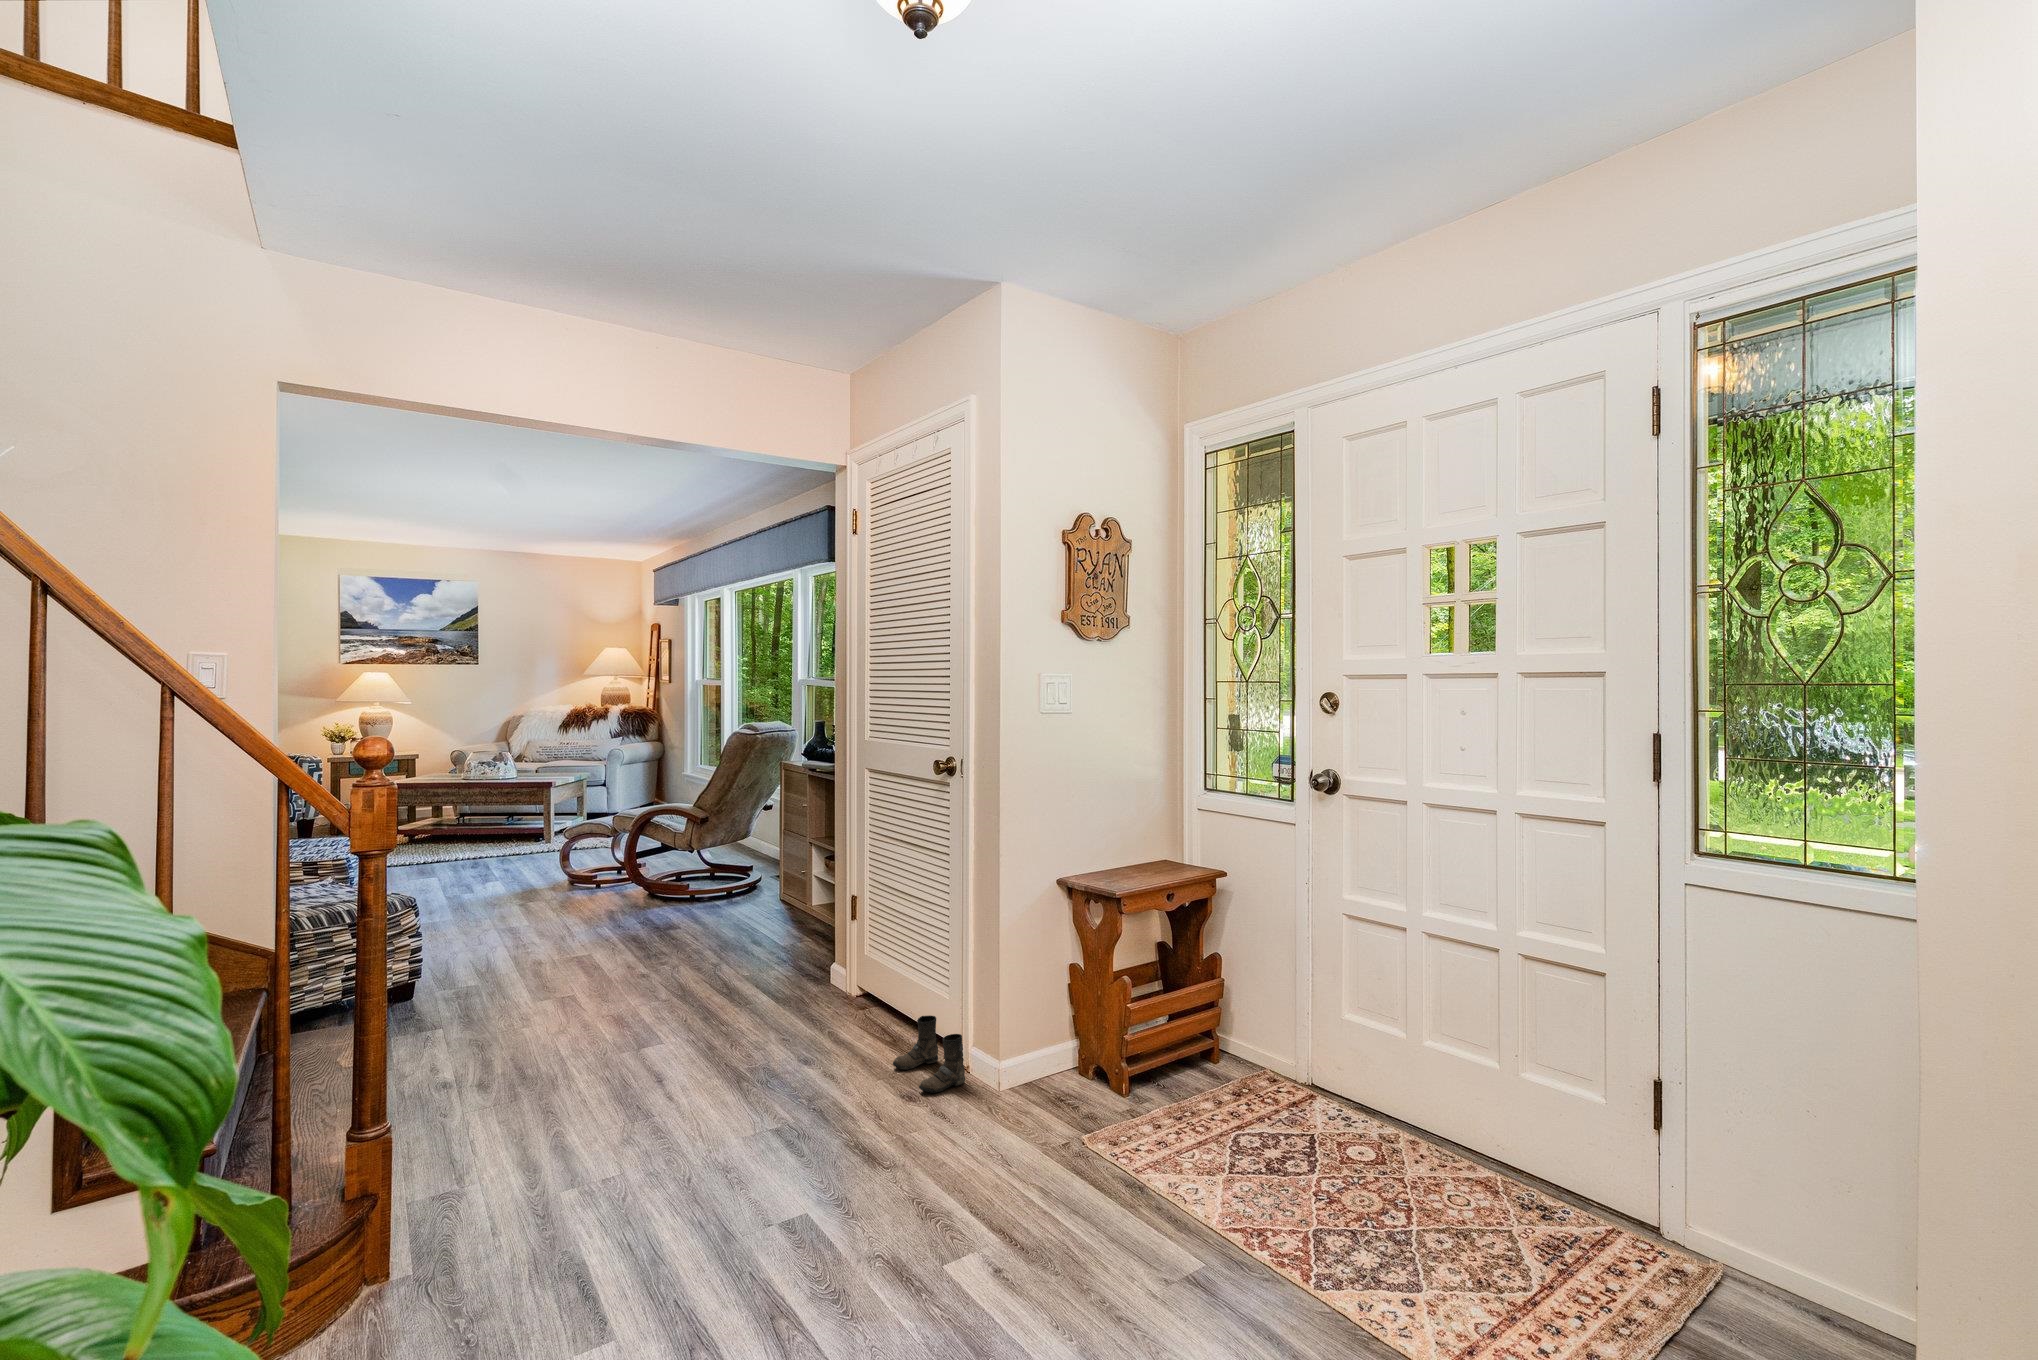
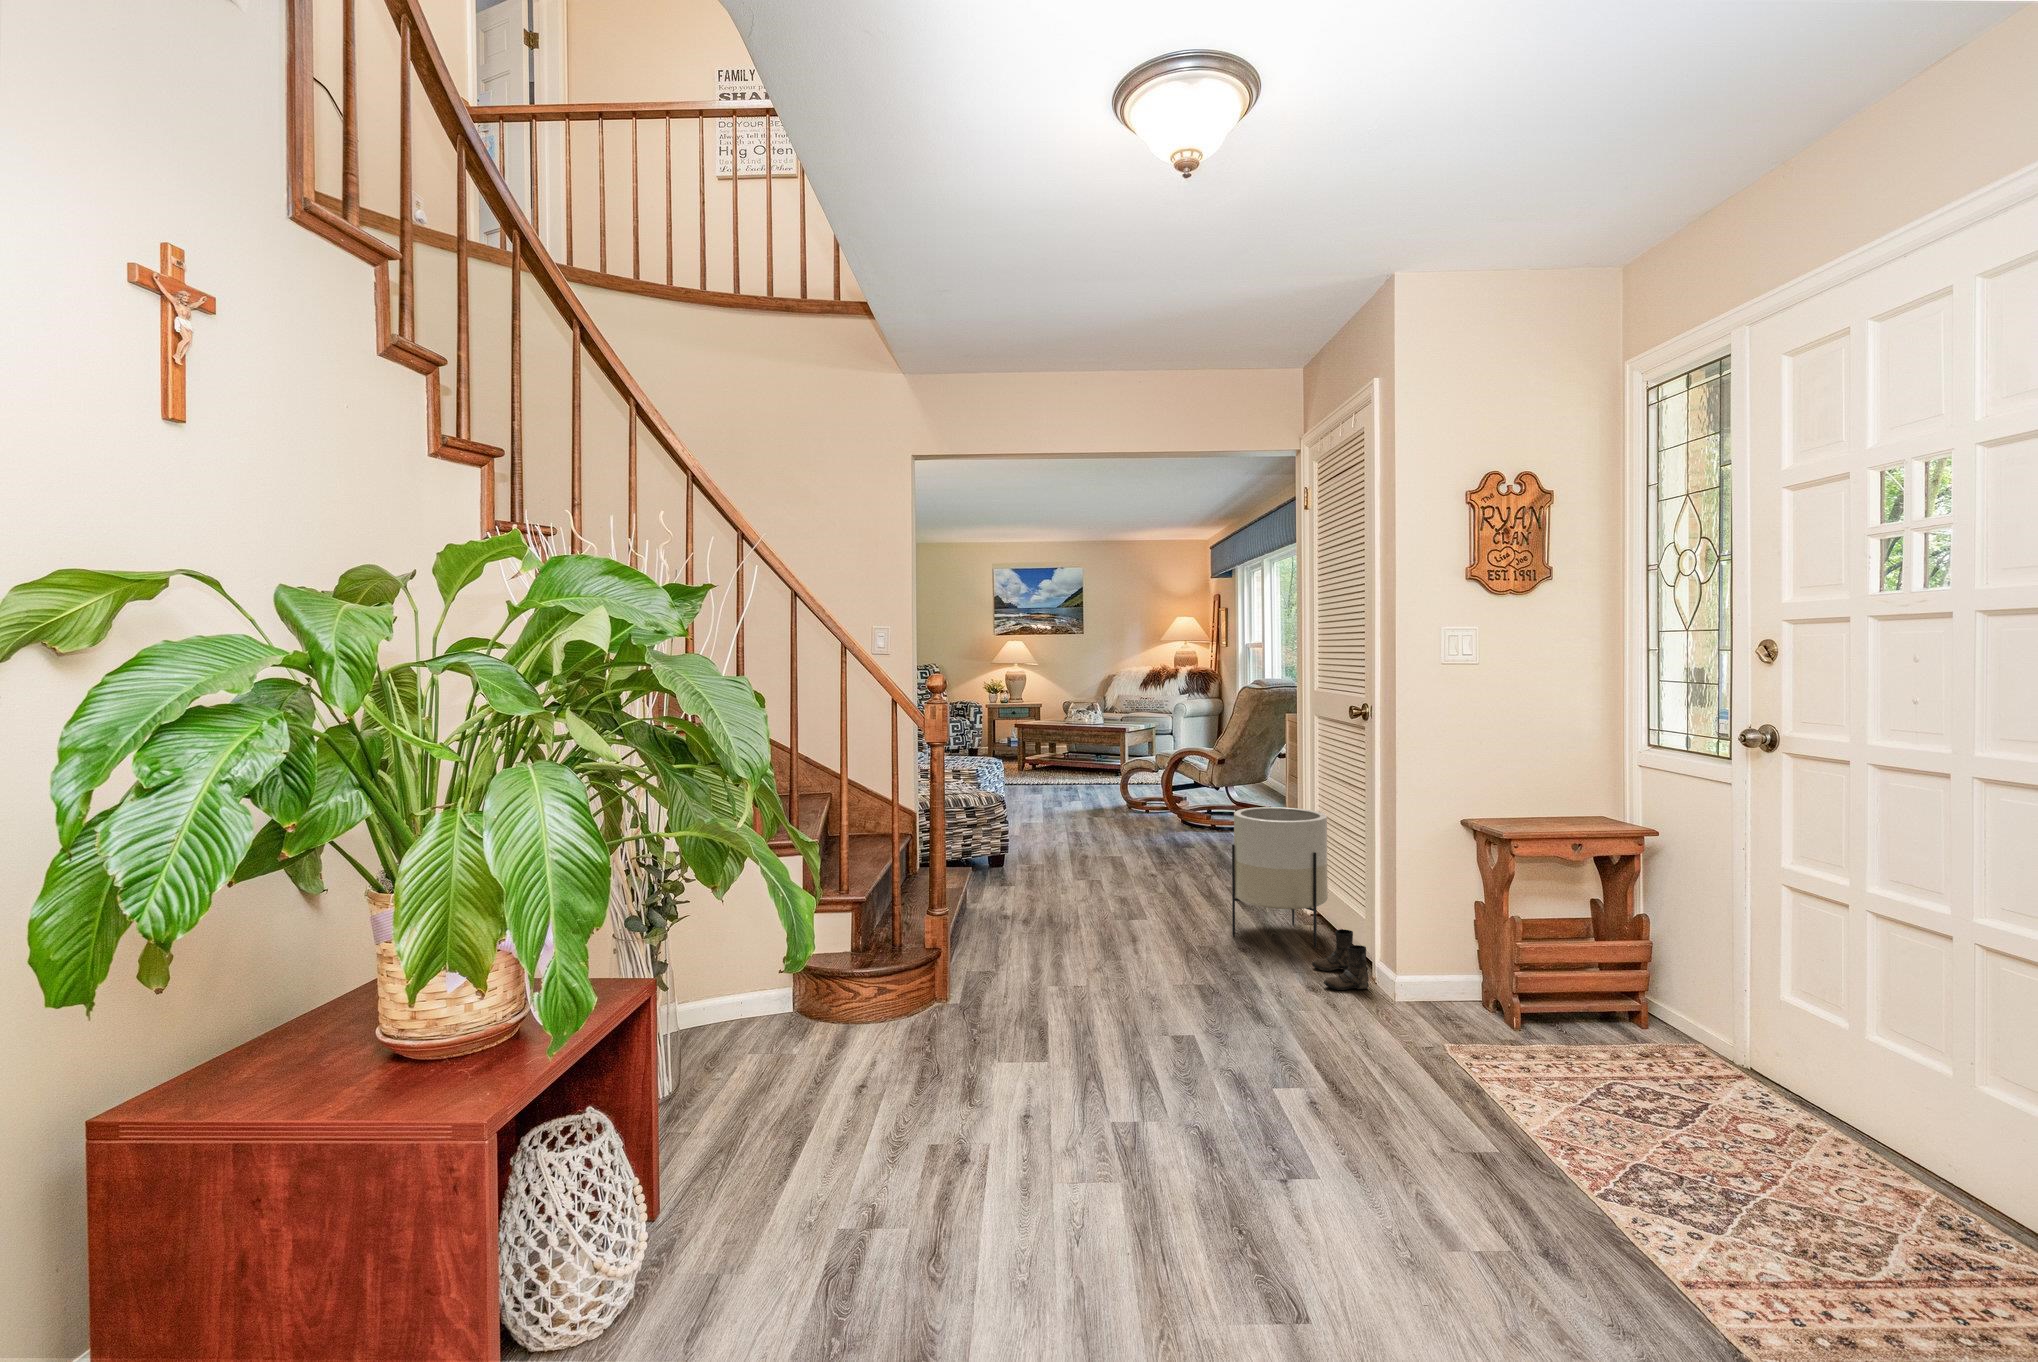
planter: none [780,877,889,1044] -> present [1232,807,1328,948]

